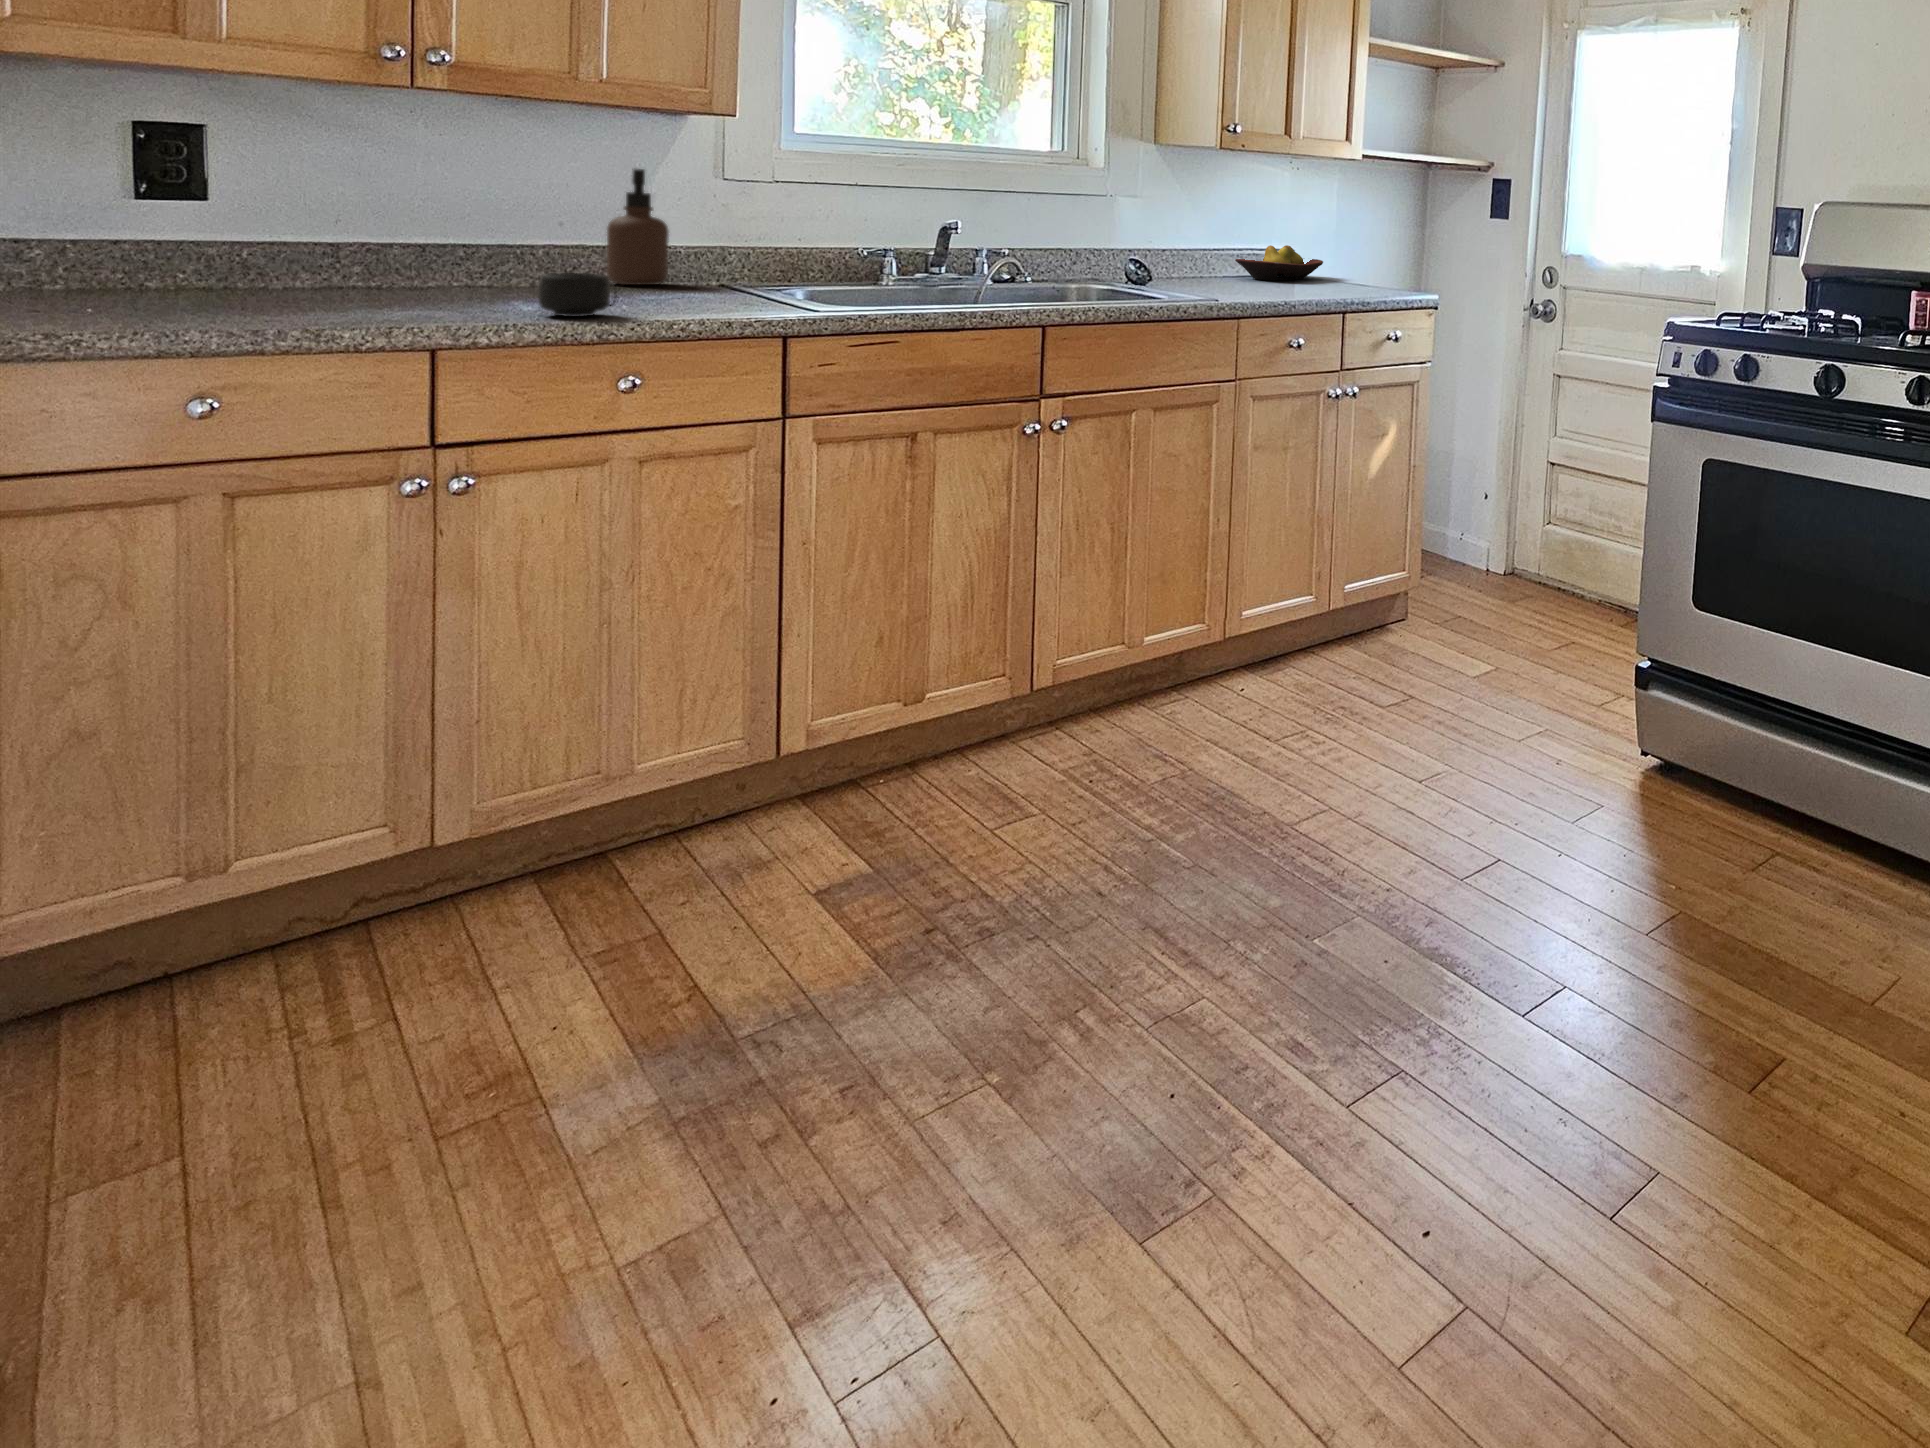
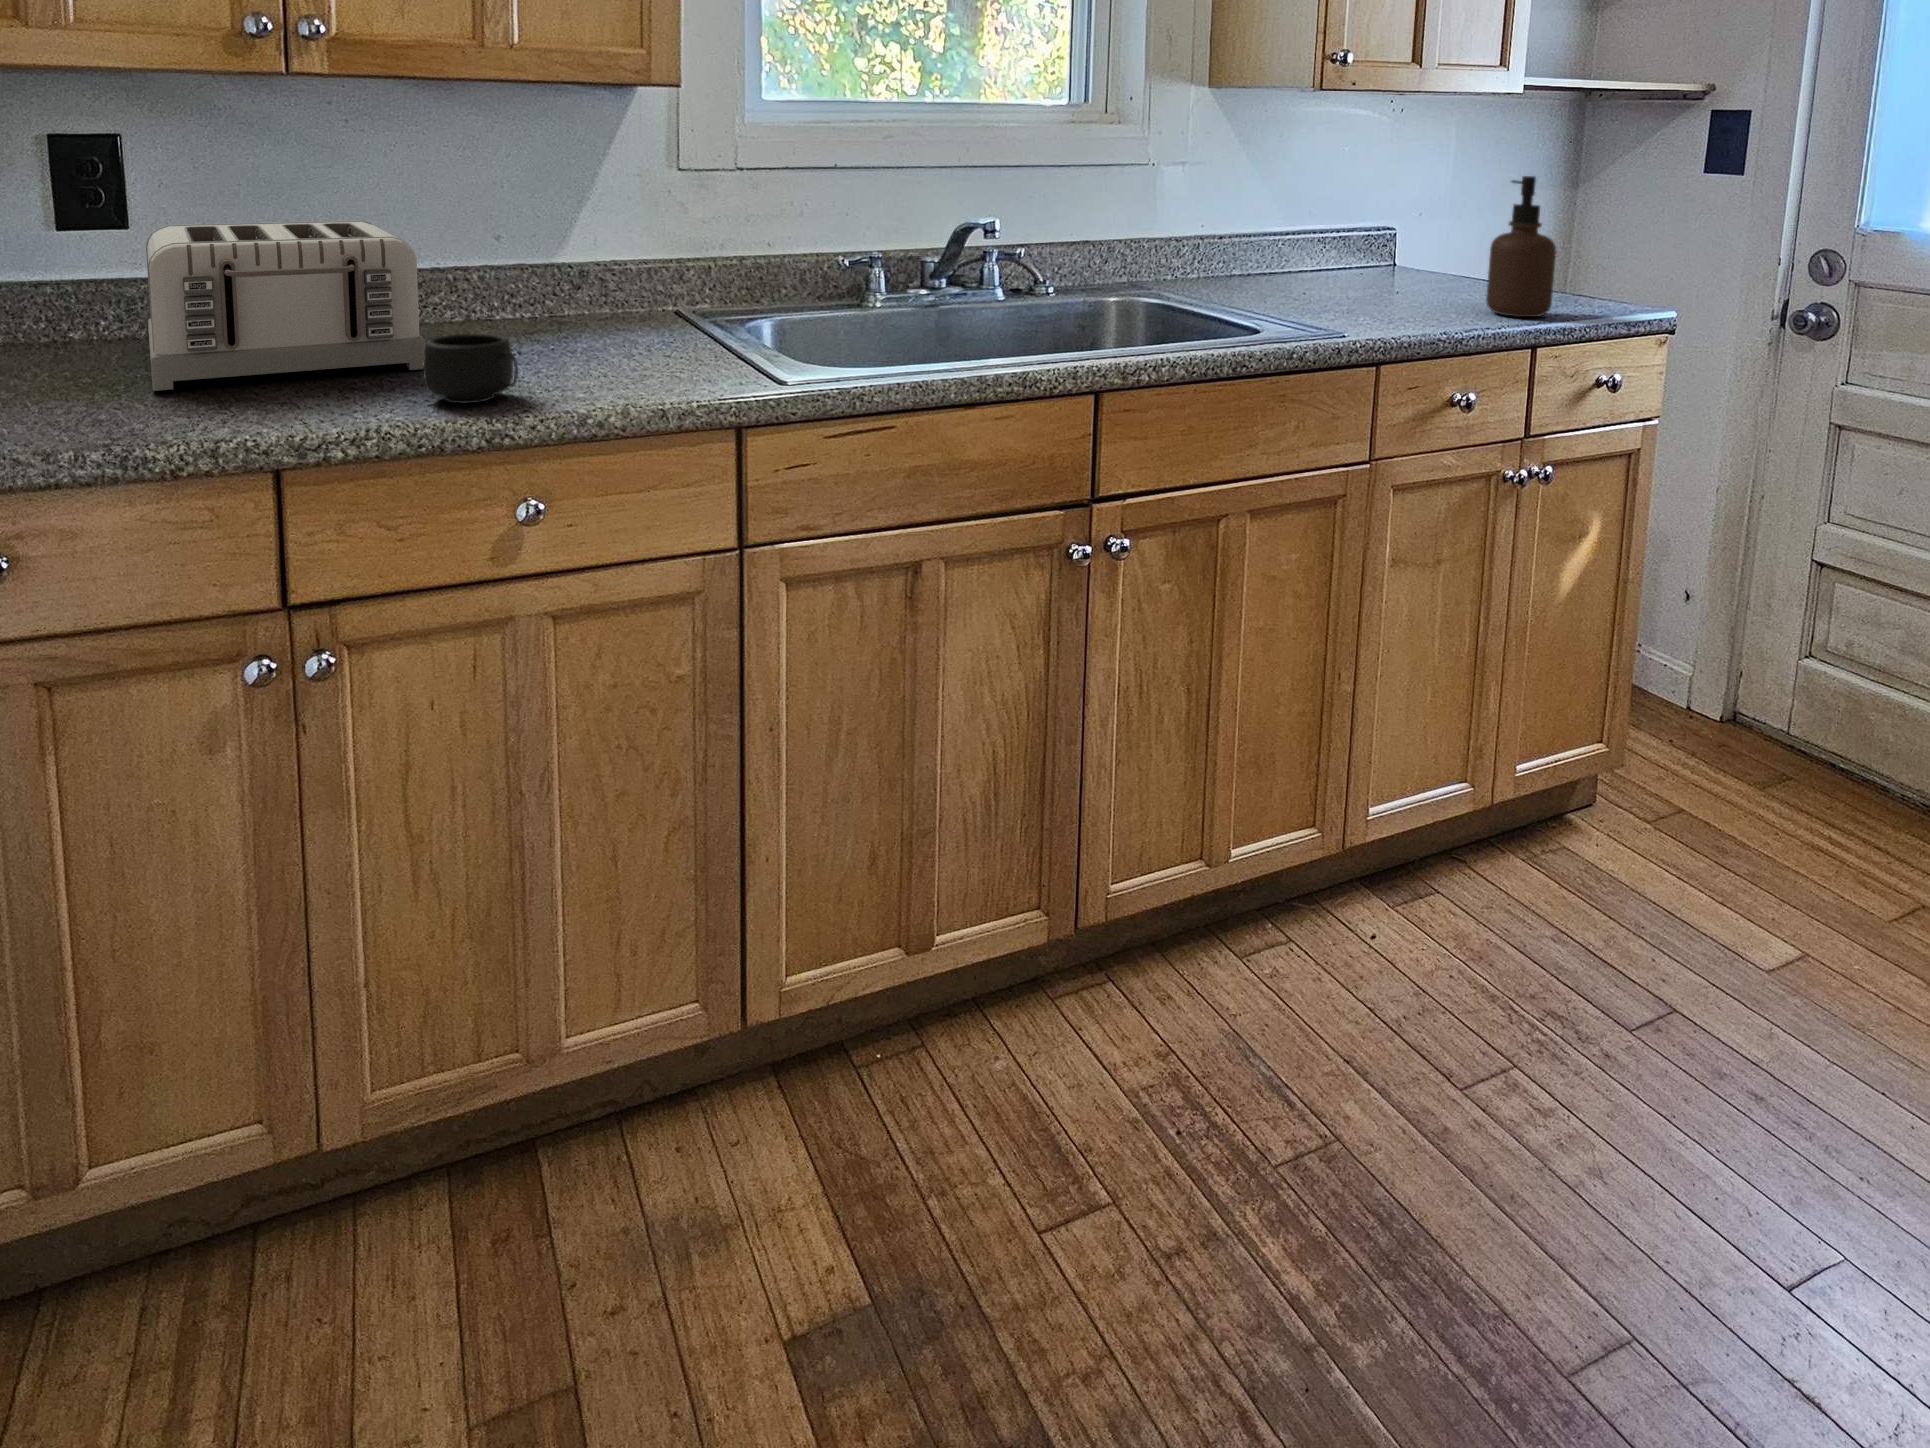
soap dispenser: present [607,169,669,285] -> present [1486,176,1556,317]
toaster: none [242,196,522,309] -> present [146,221,426,391]
fruit bowl: present [1235,245,1323,280] -> none [1315,221,1438,274]

